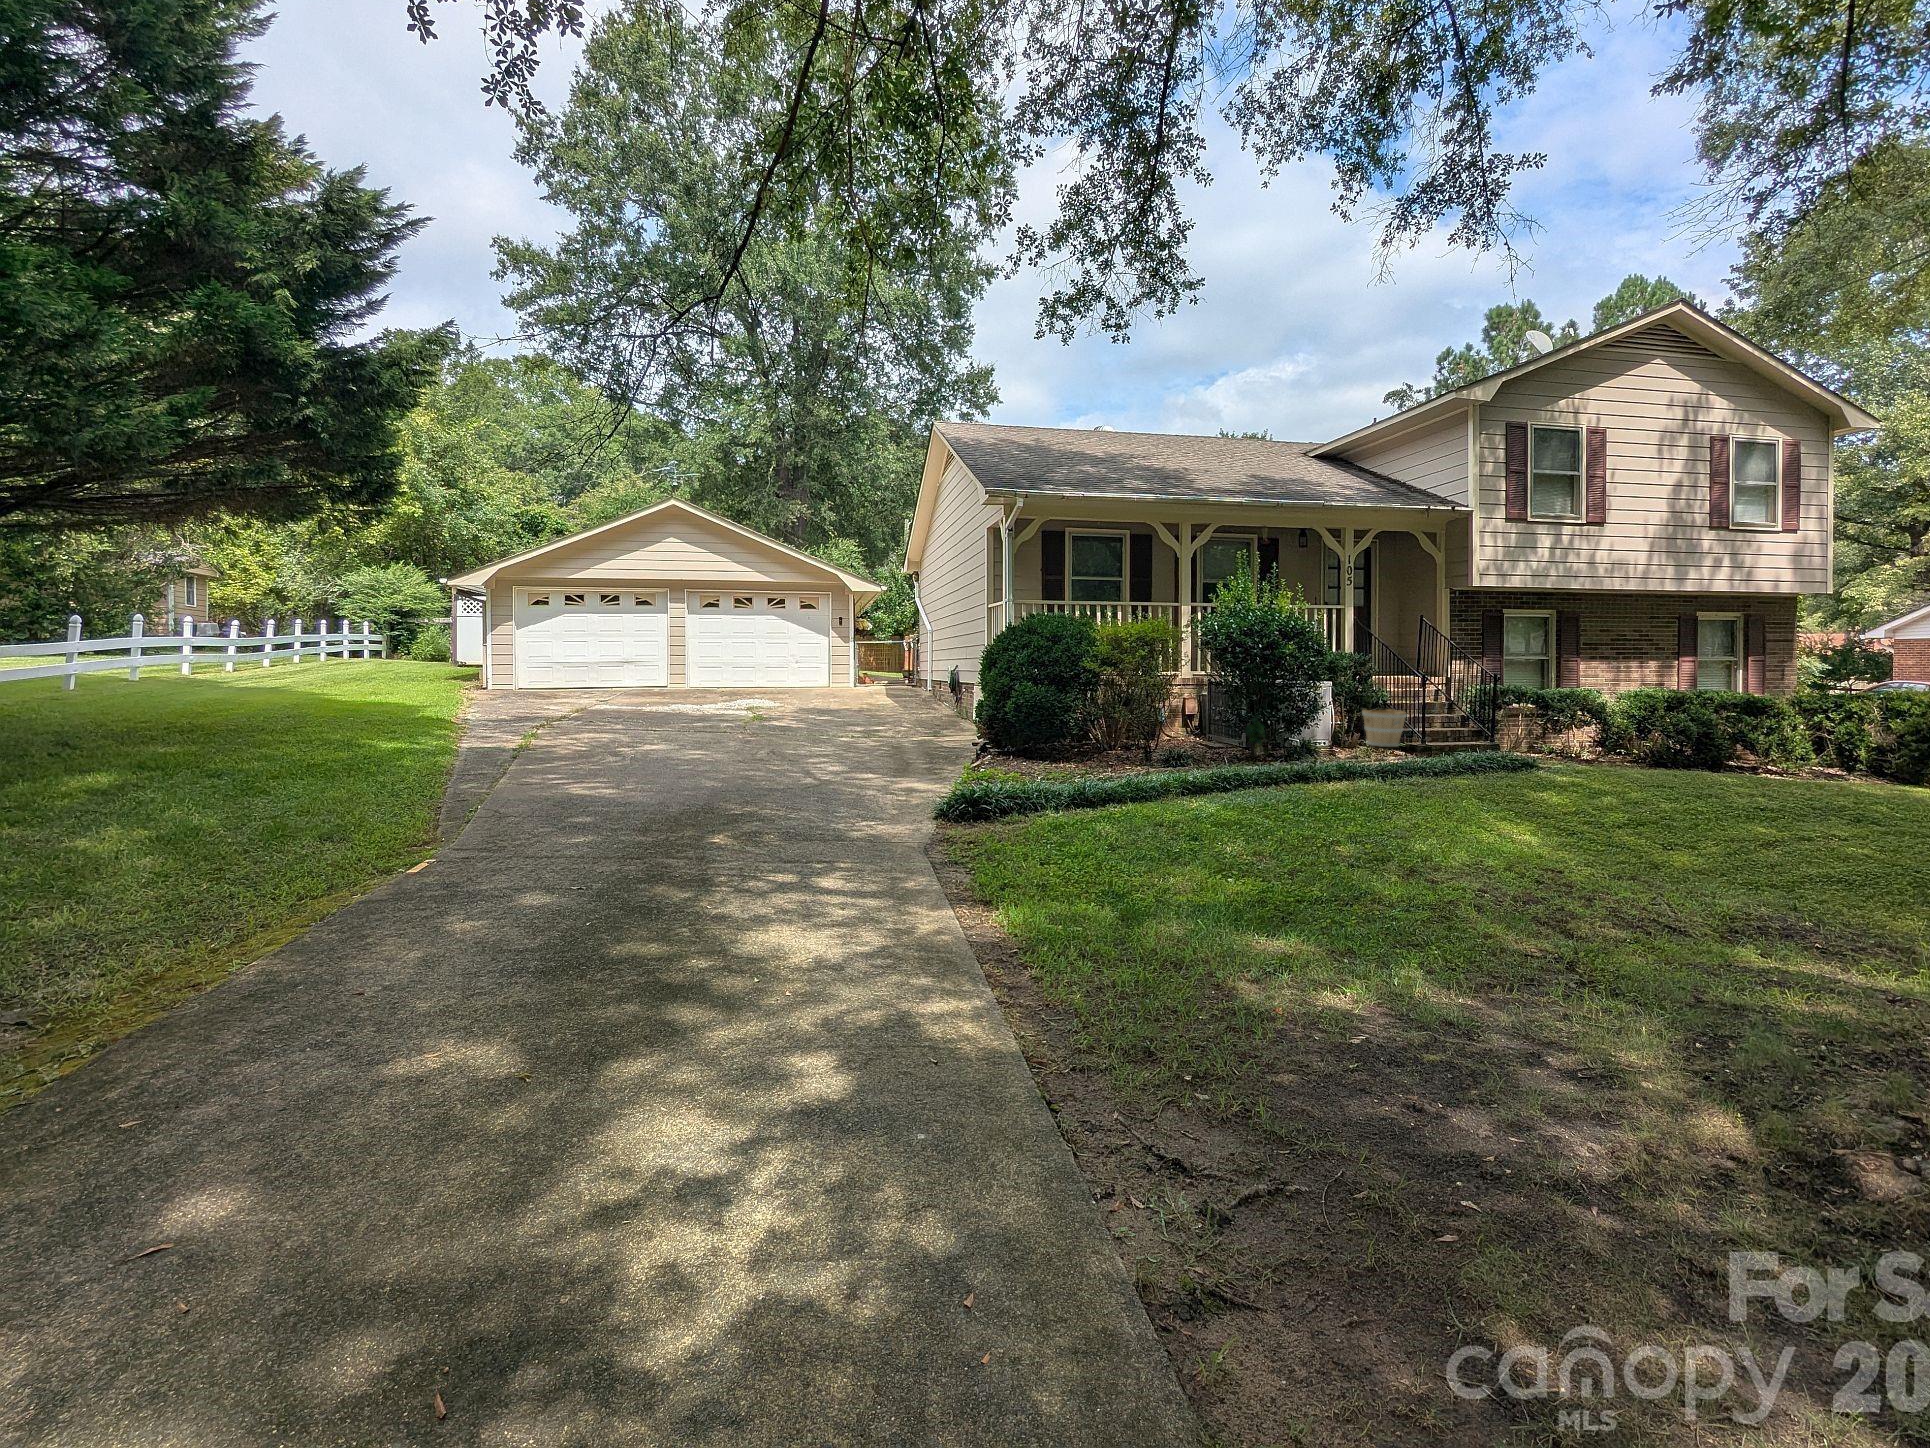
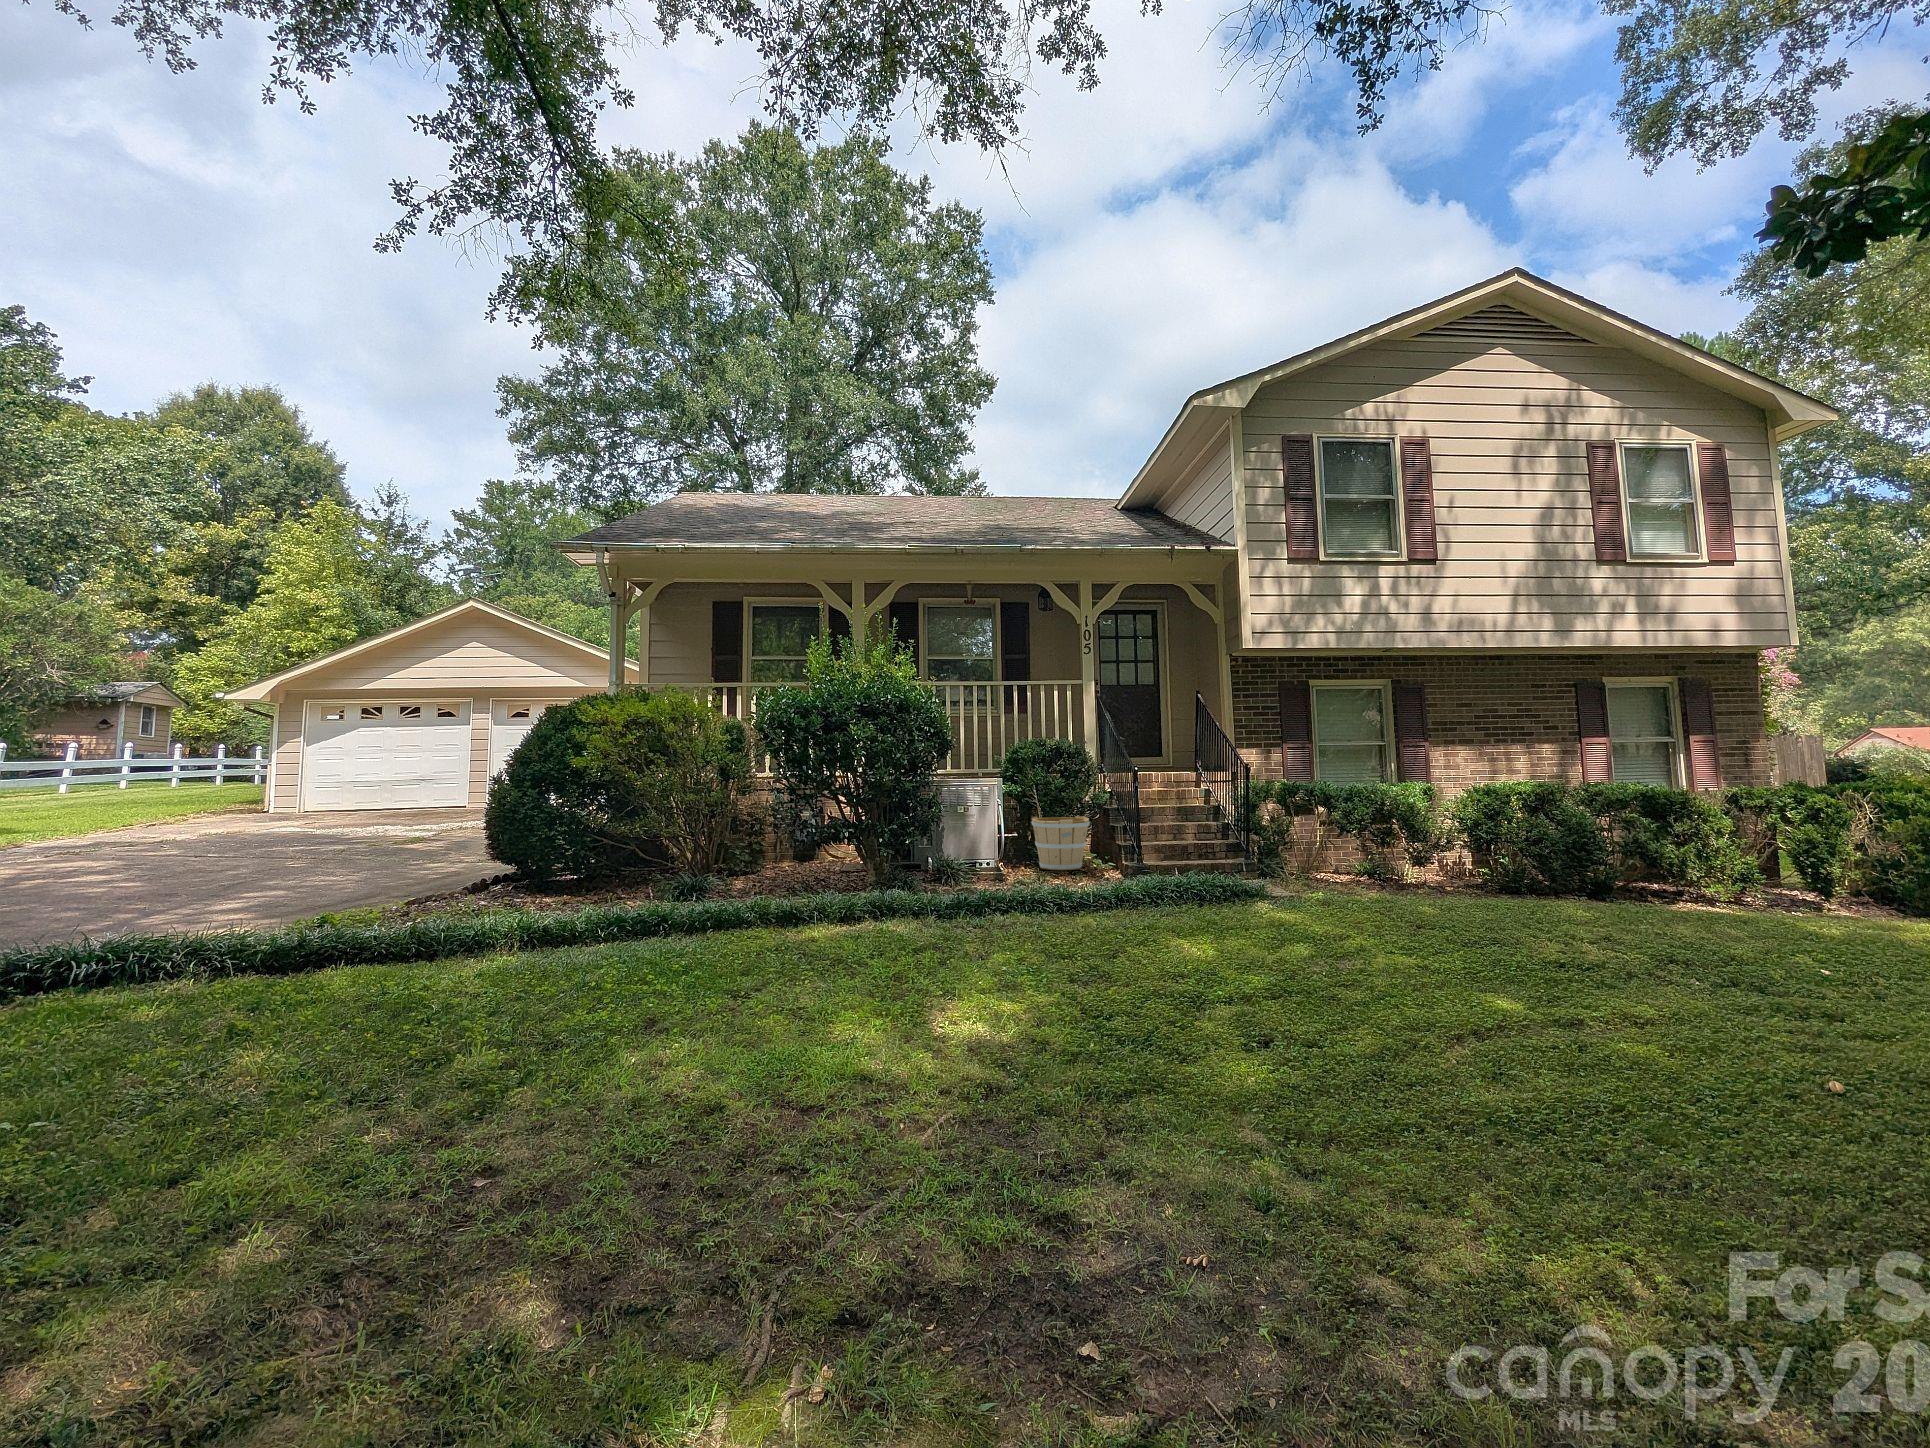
decorative plant: present [1244,715,1266,757] -> none [793,825,827,887]

